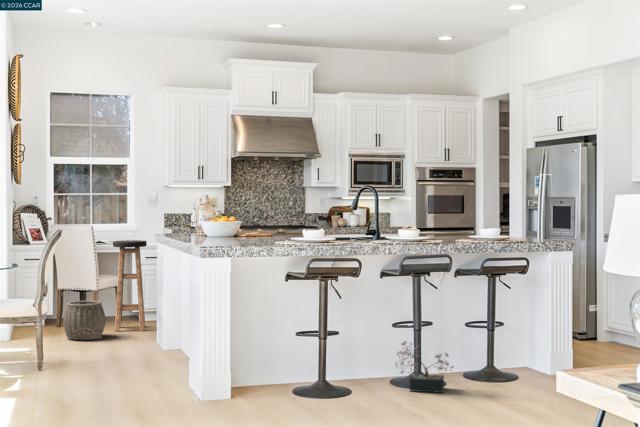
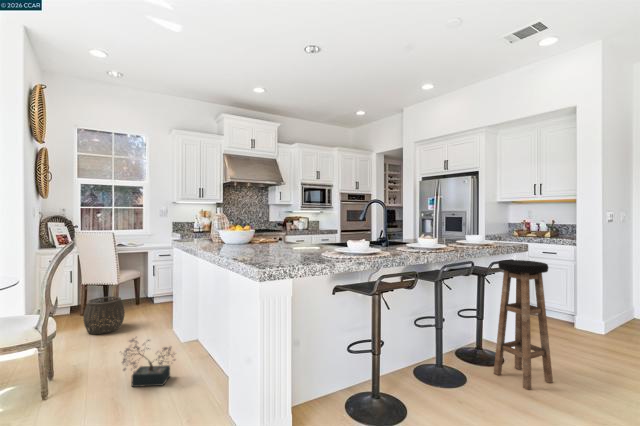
bar stool: present [113,240,147,332] -> present [494,260,553,390]
decorative plant: present [396,341,453,393] -> present [122,338,175,387]

